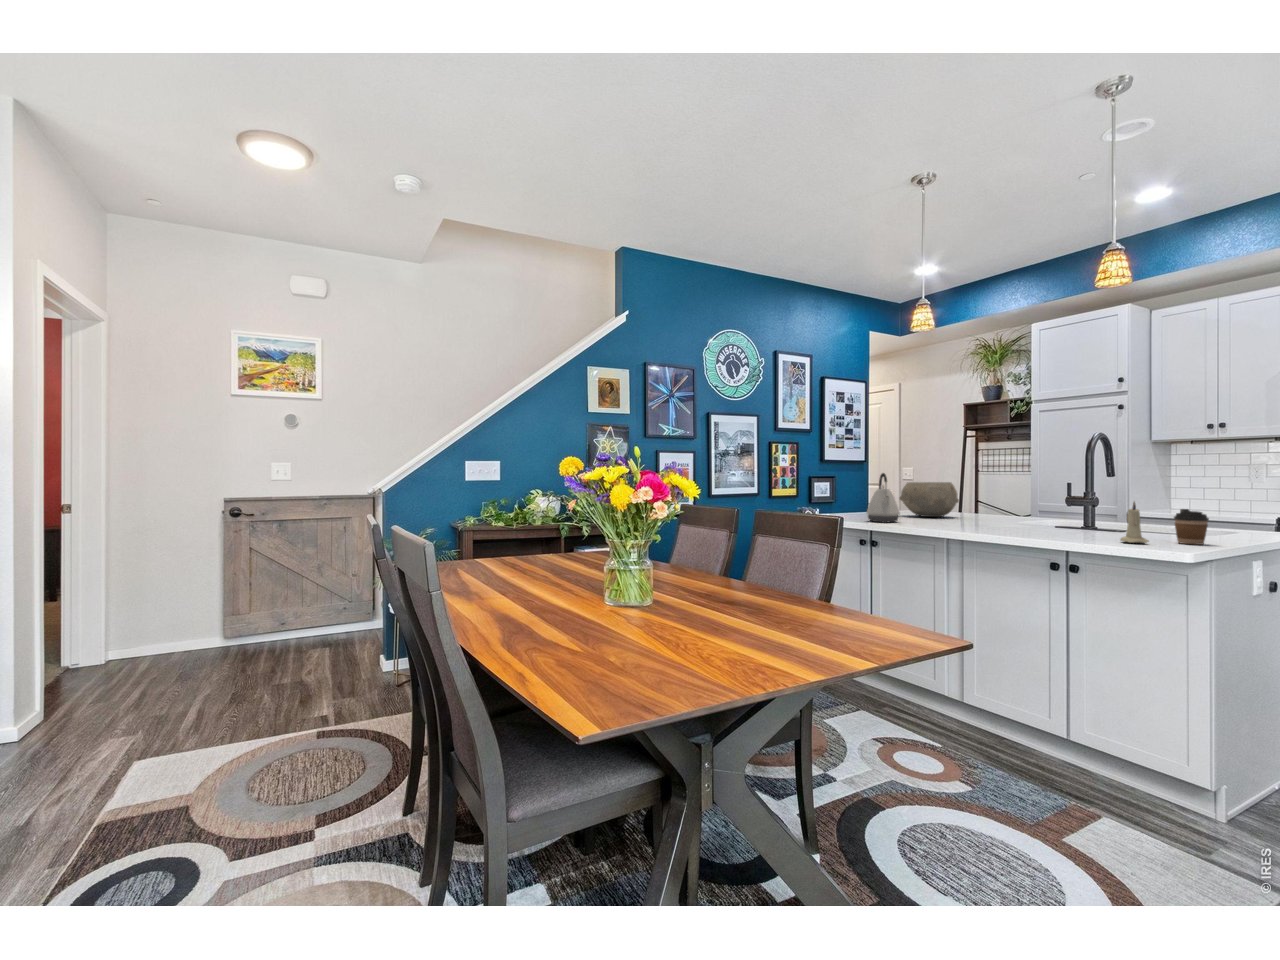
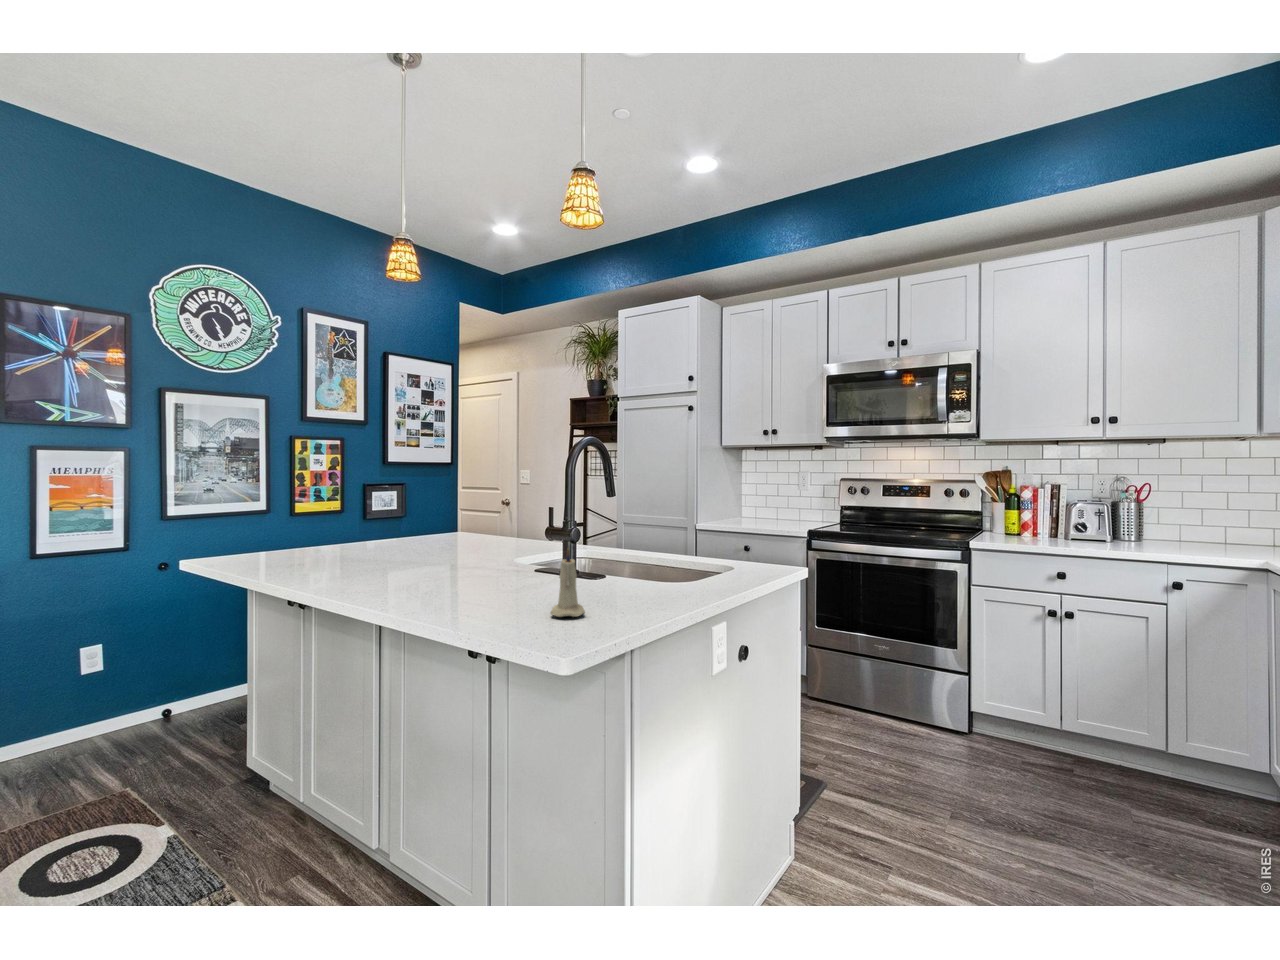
kettle: present [867,473,900,522] -> none [293,490,348,570]
ceramic bowl: present [900,482,959,517] -> none [400,498,478,548]
coffee cup: present [1174,509,1209,545] -> none [628,554,667,611]

